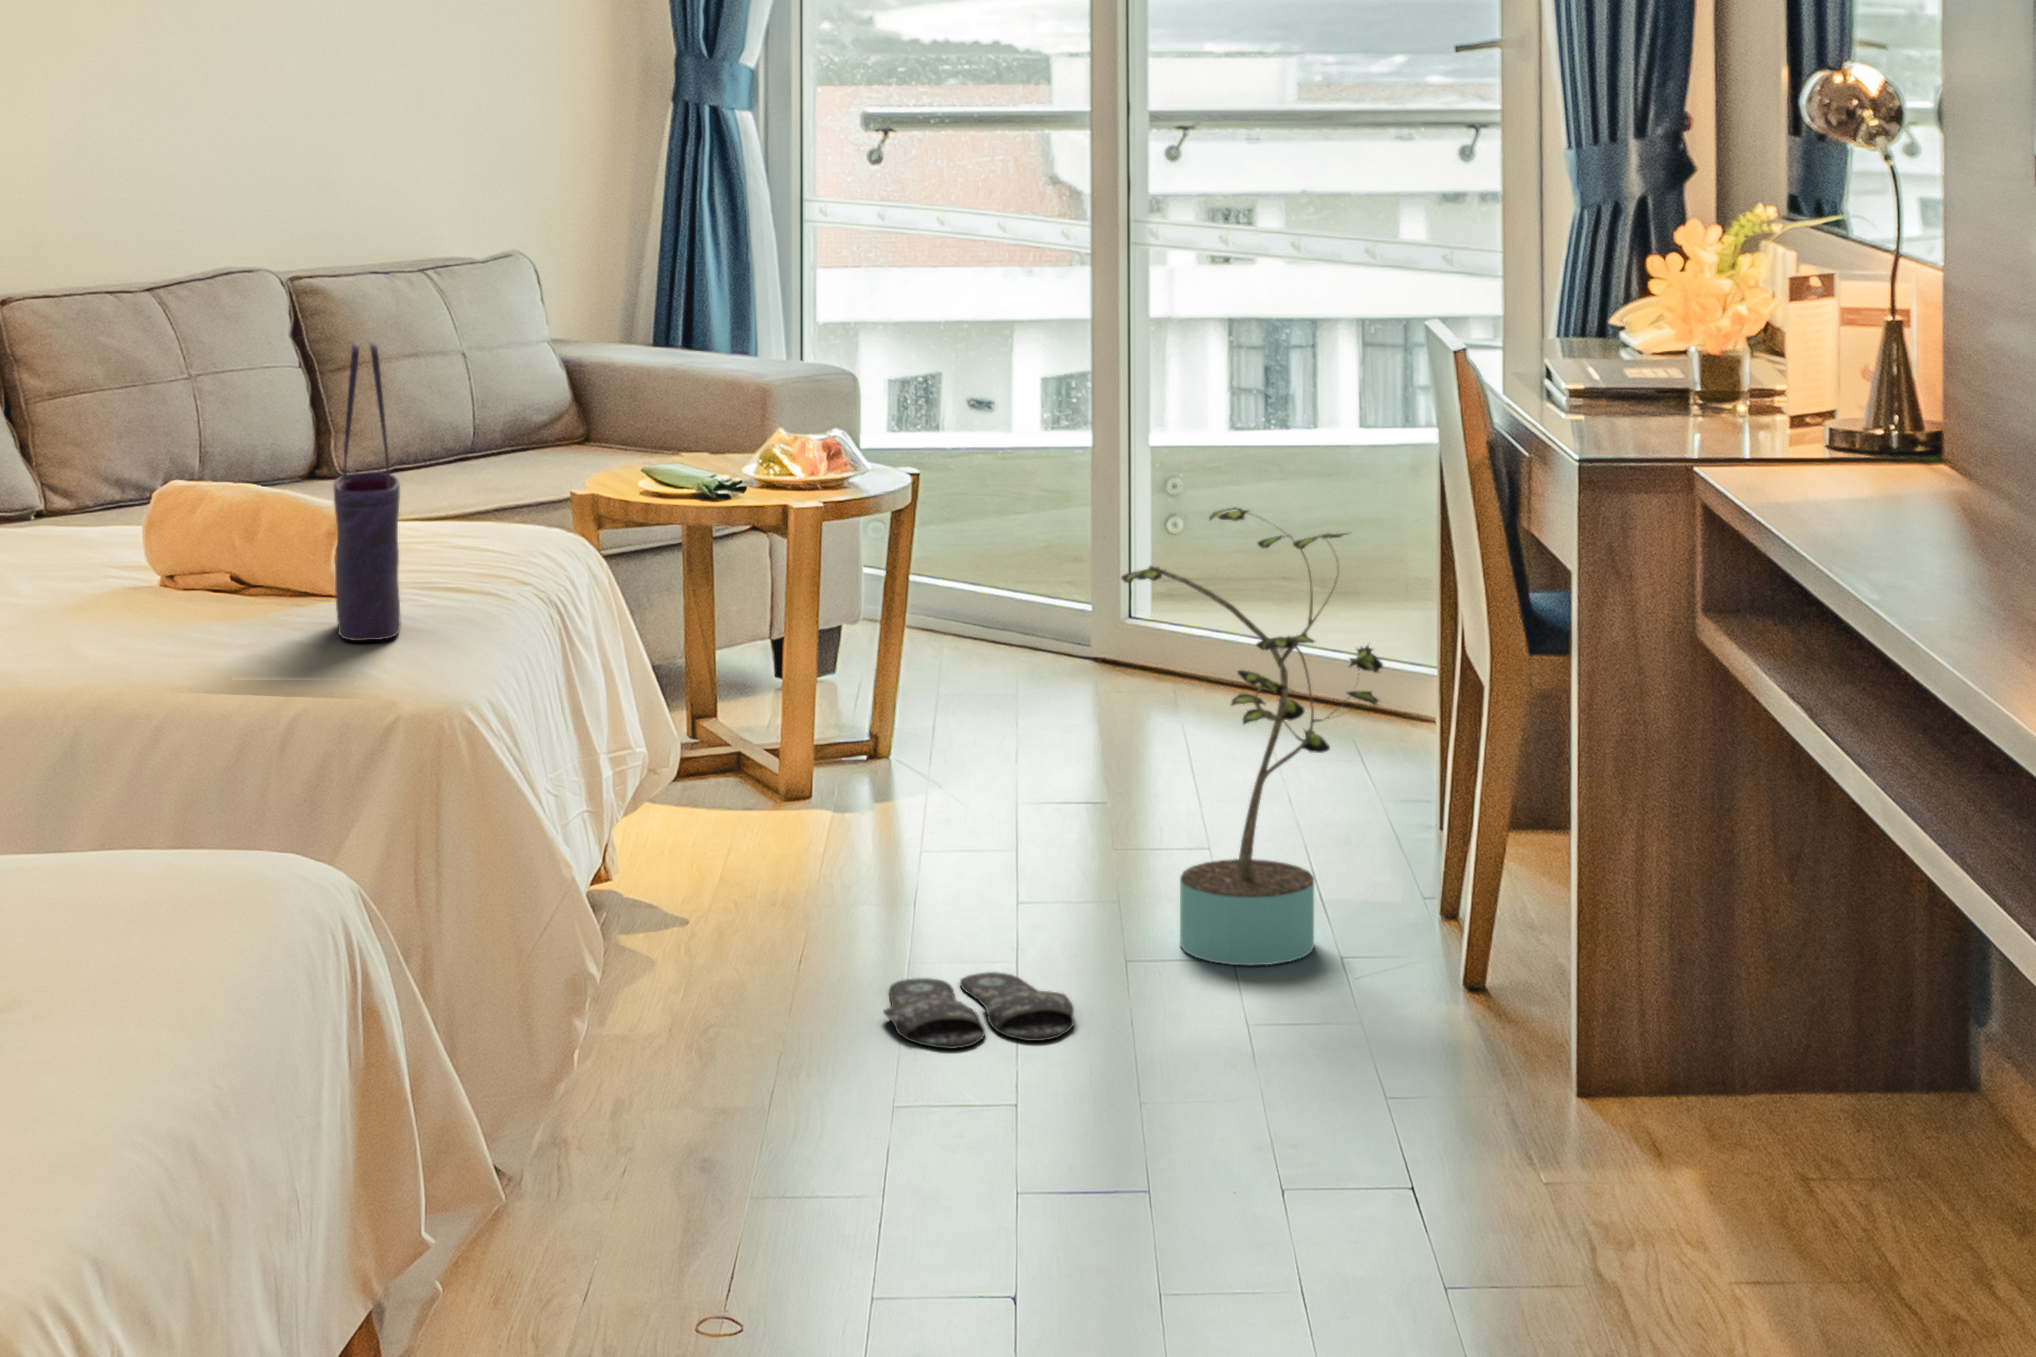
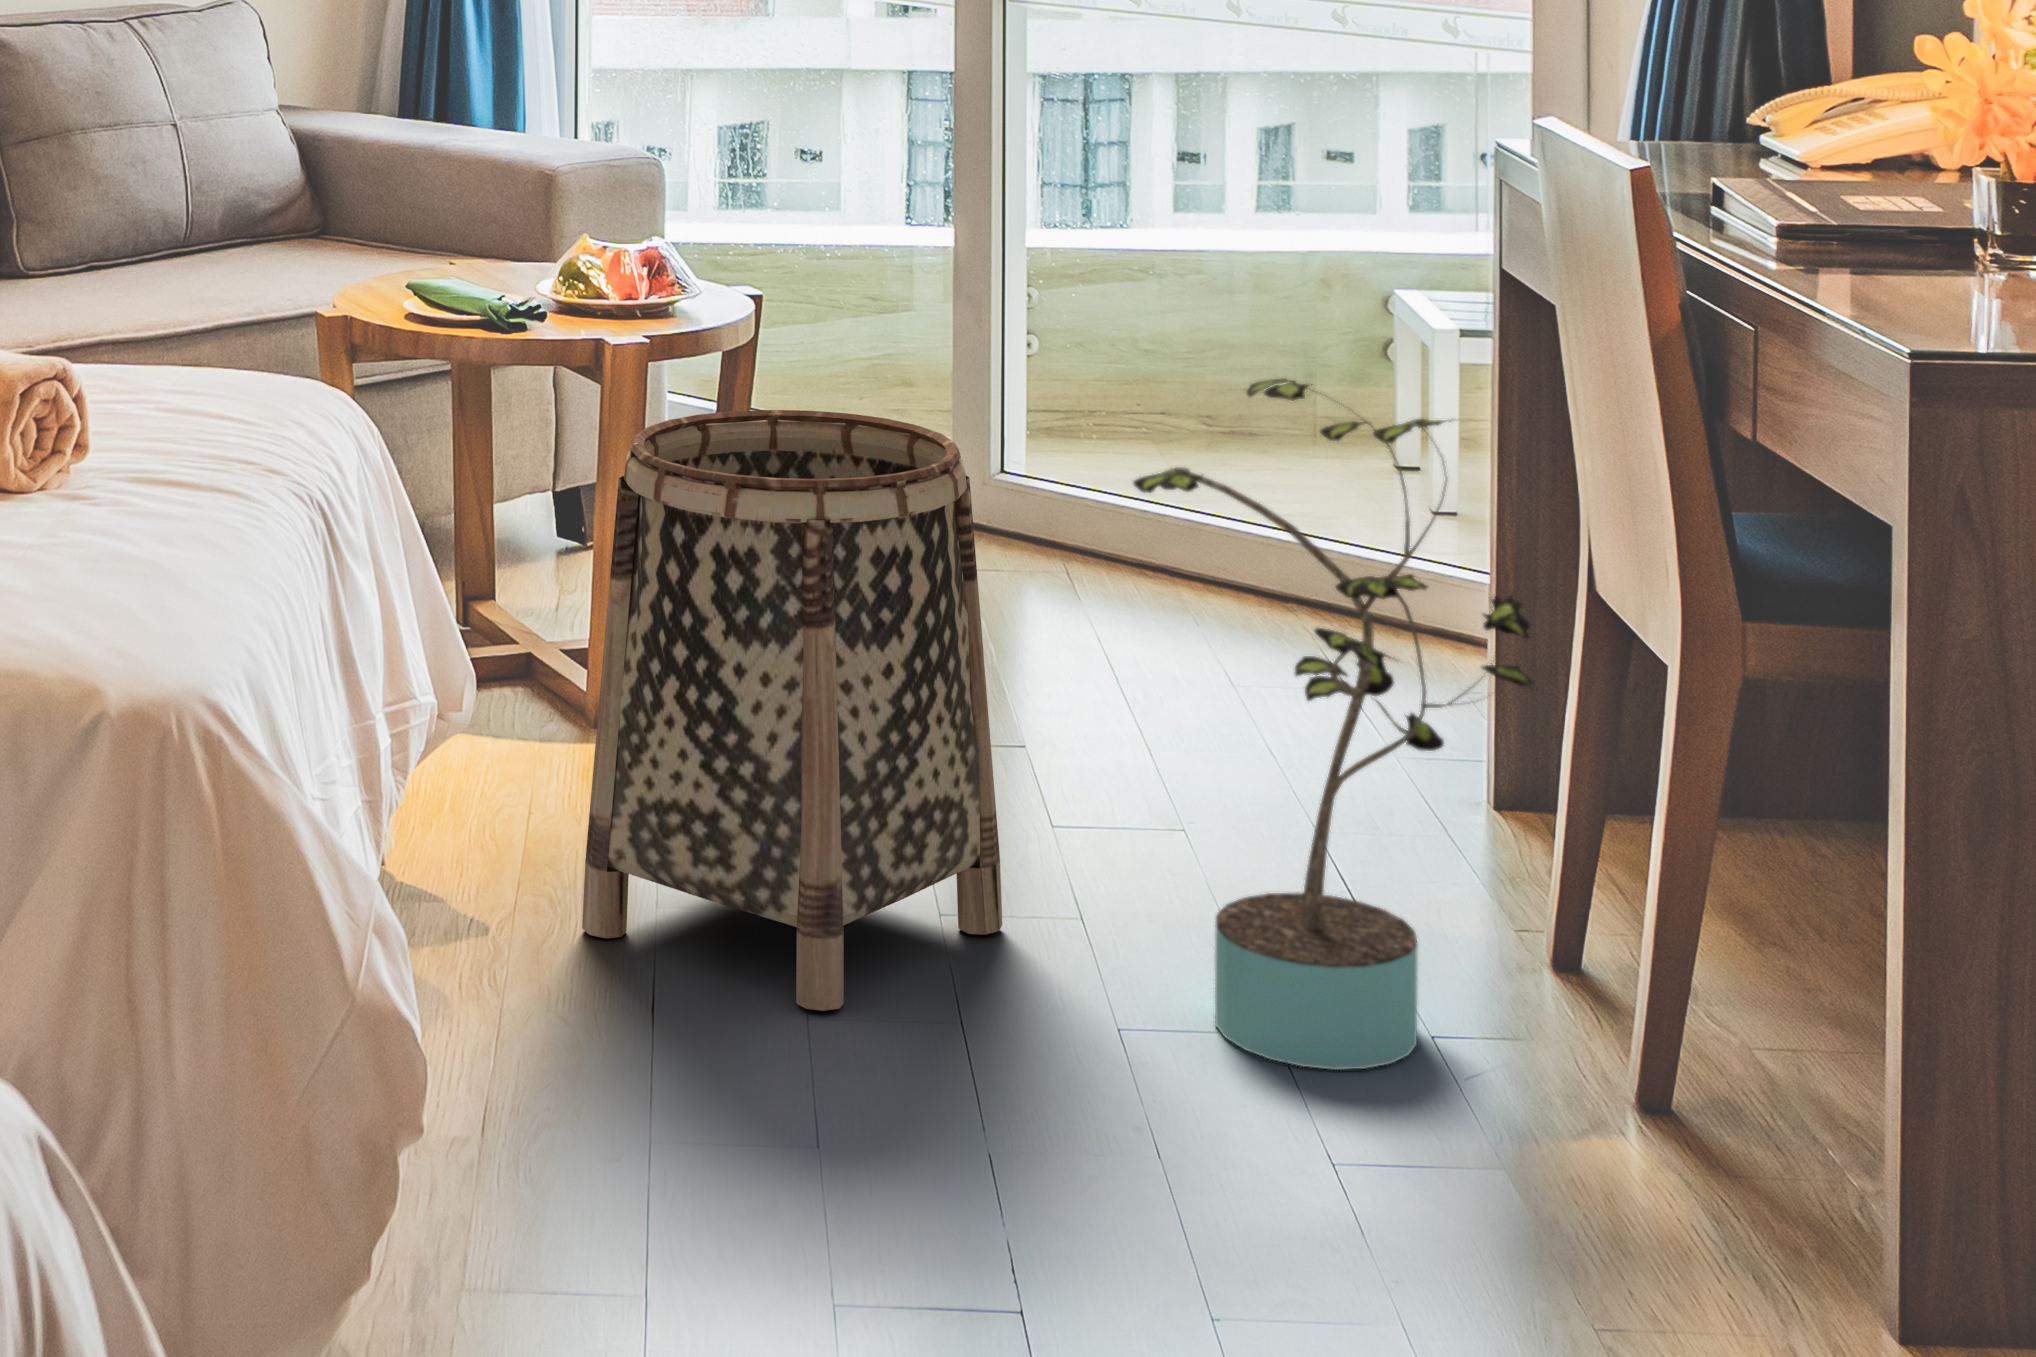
tote bag: present [334,342,401,641] -> none [8,134,102,590]
basket: none [753,543,1050,944] -> present [582,410,1002,1011]
slippers: present [884,972,1074,1049] -> none [805,1071,1099,1226]

